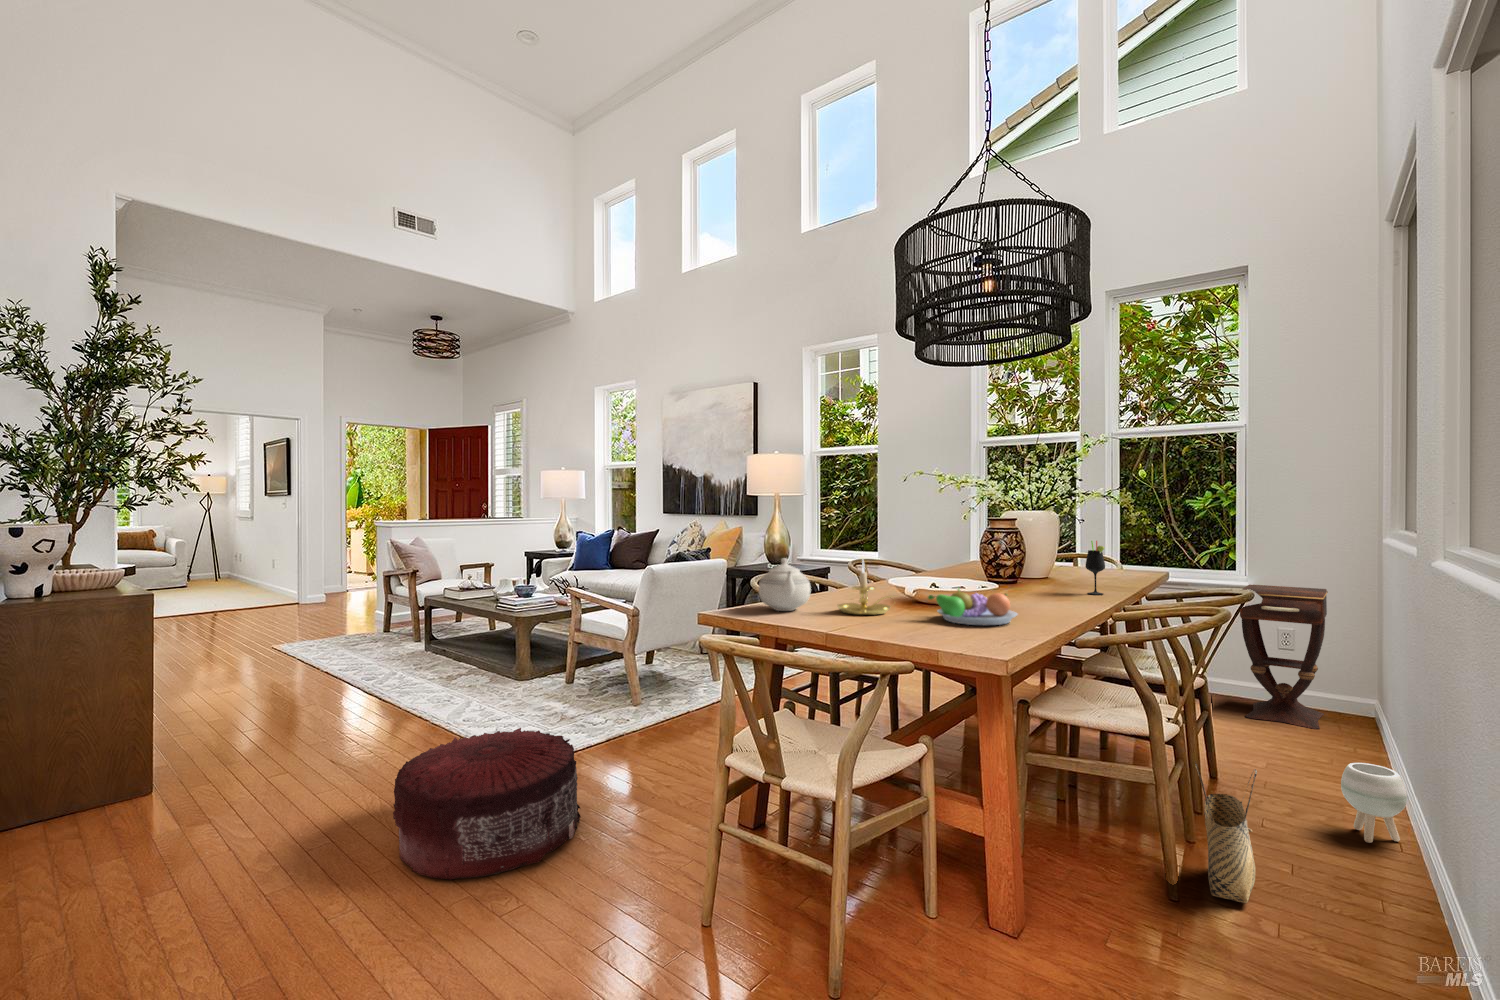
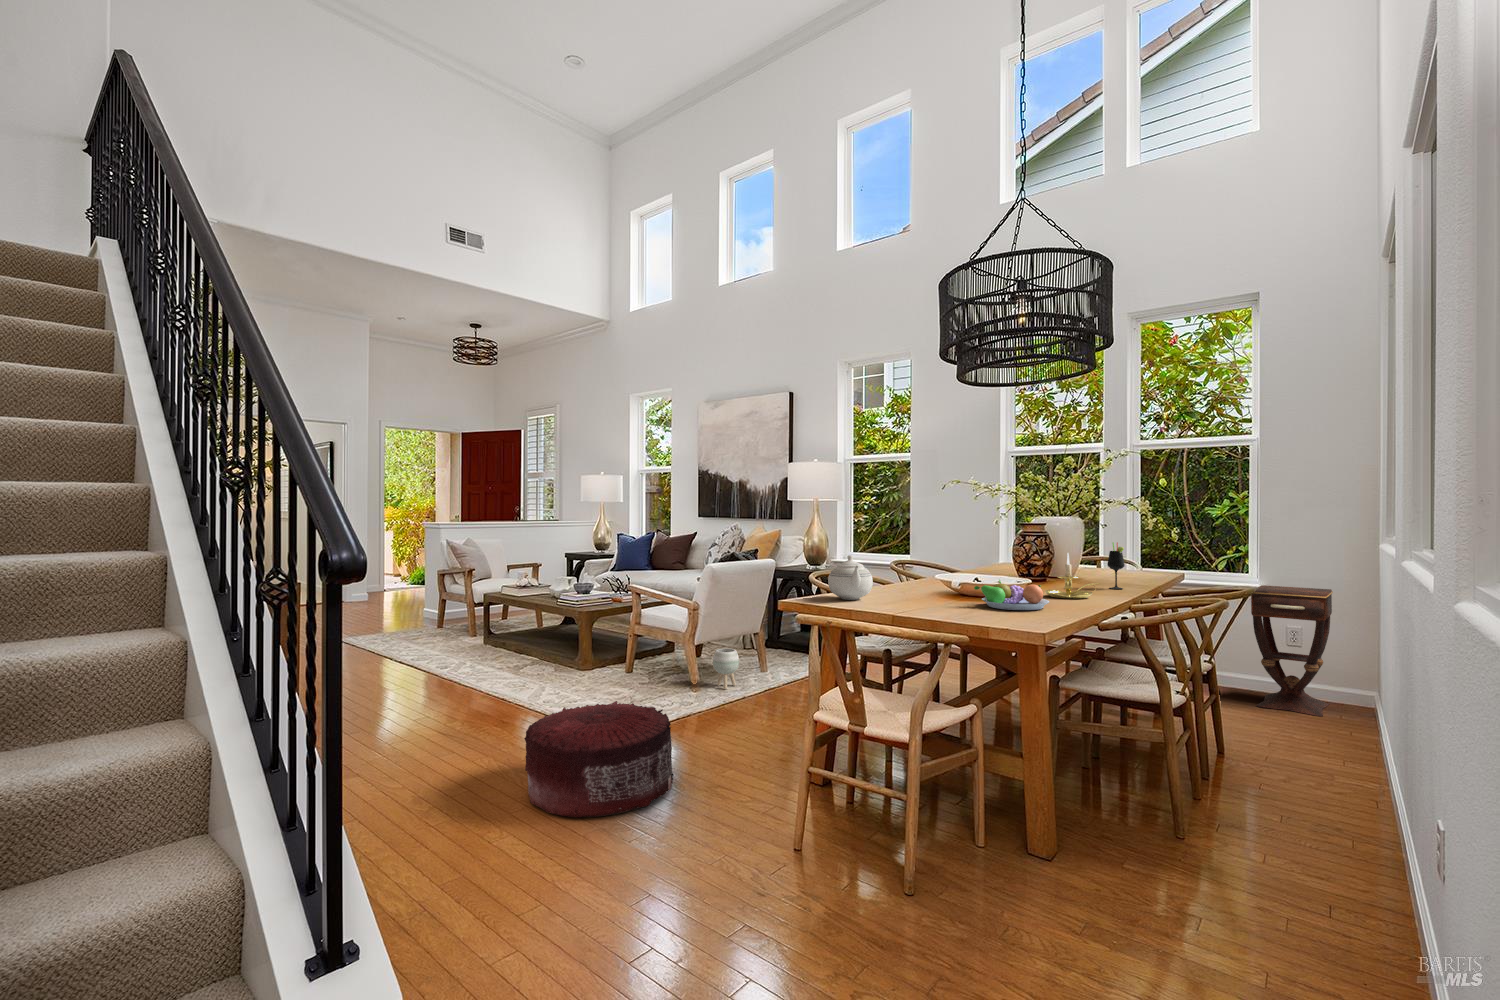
candle holder: present [837,560,894,615] -> present [1045,553,1099,599]
woven basket: present [1195,761,1257,903] -> none [1197,725,1248,838]
planter: present [1341,763,1407,843] -> present [713,648,739,689]

